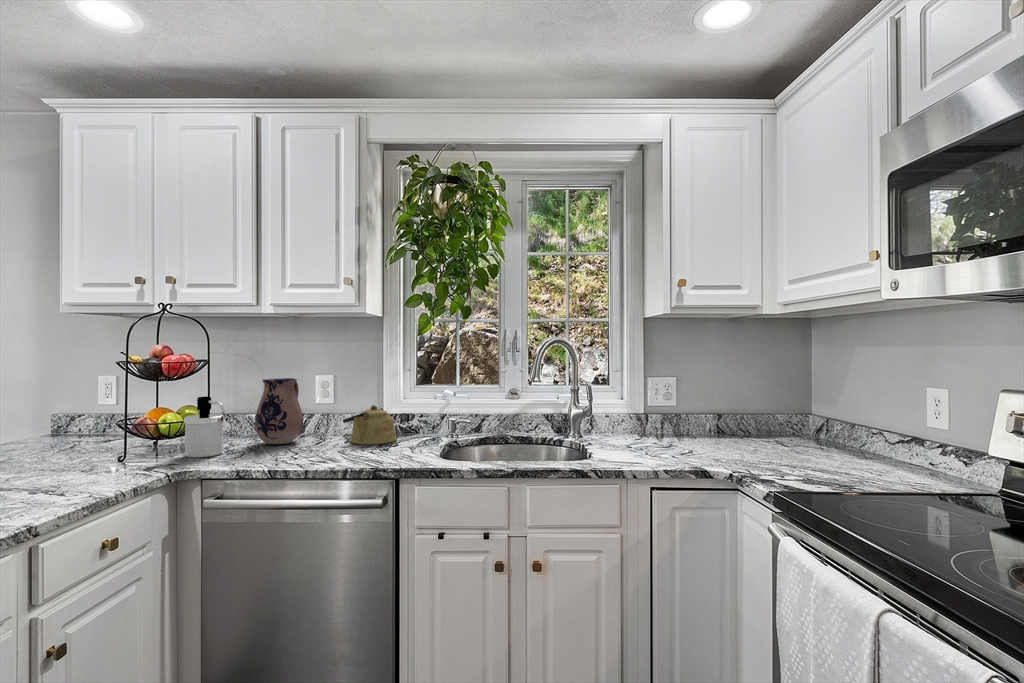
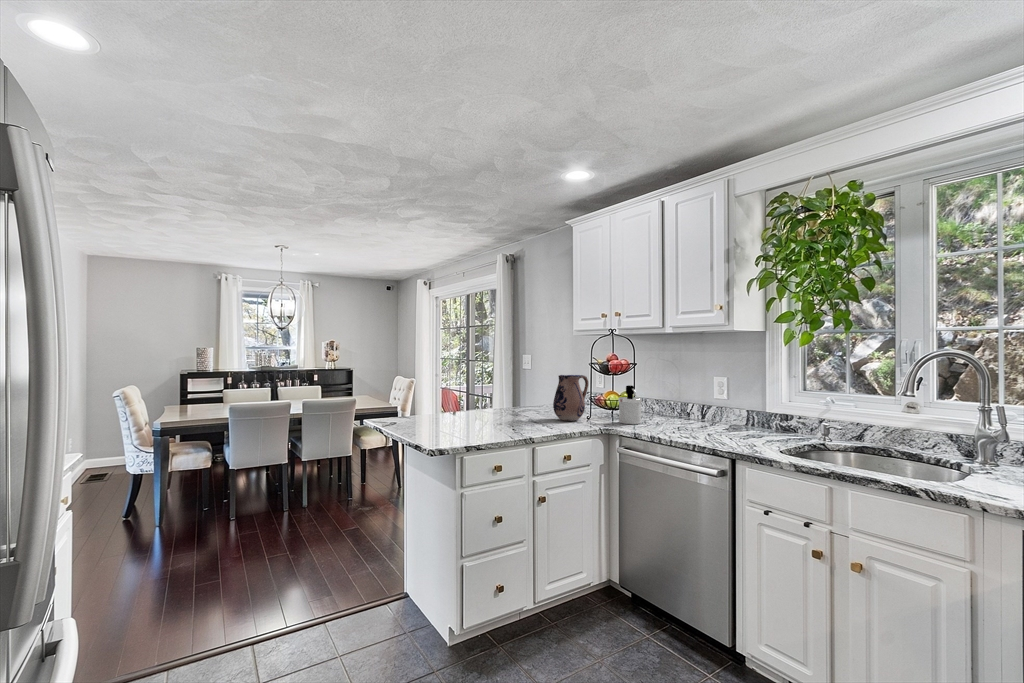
ceramic pitcher: present [255,378,303,444] -> present [553,375,588,421]
kettle: present [343,405,396,444] -> none [725,403,773,436]

